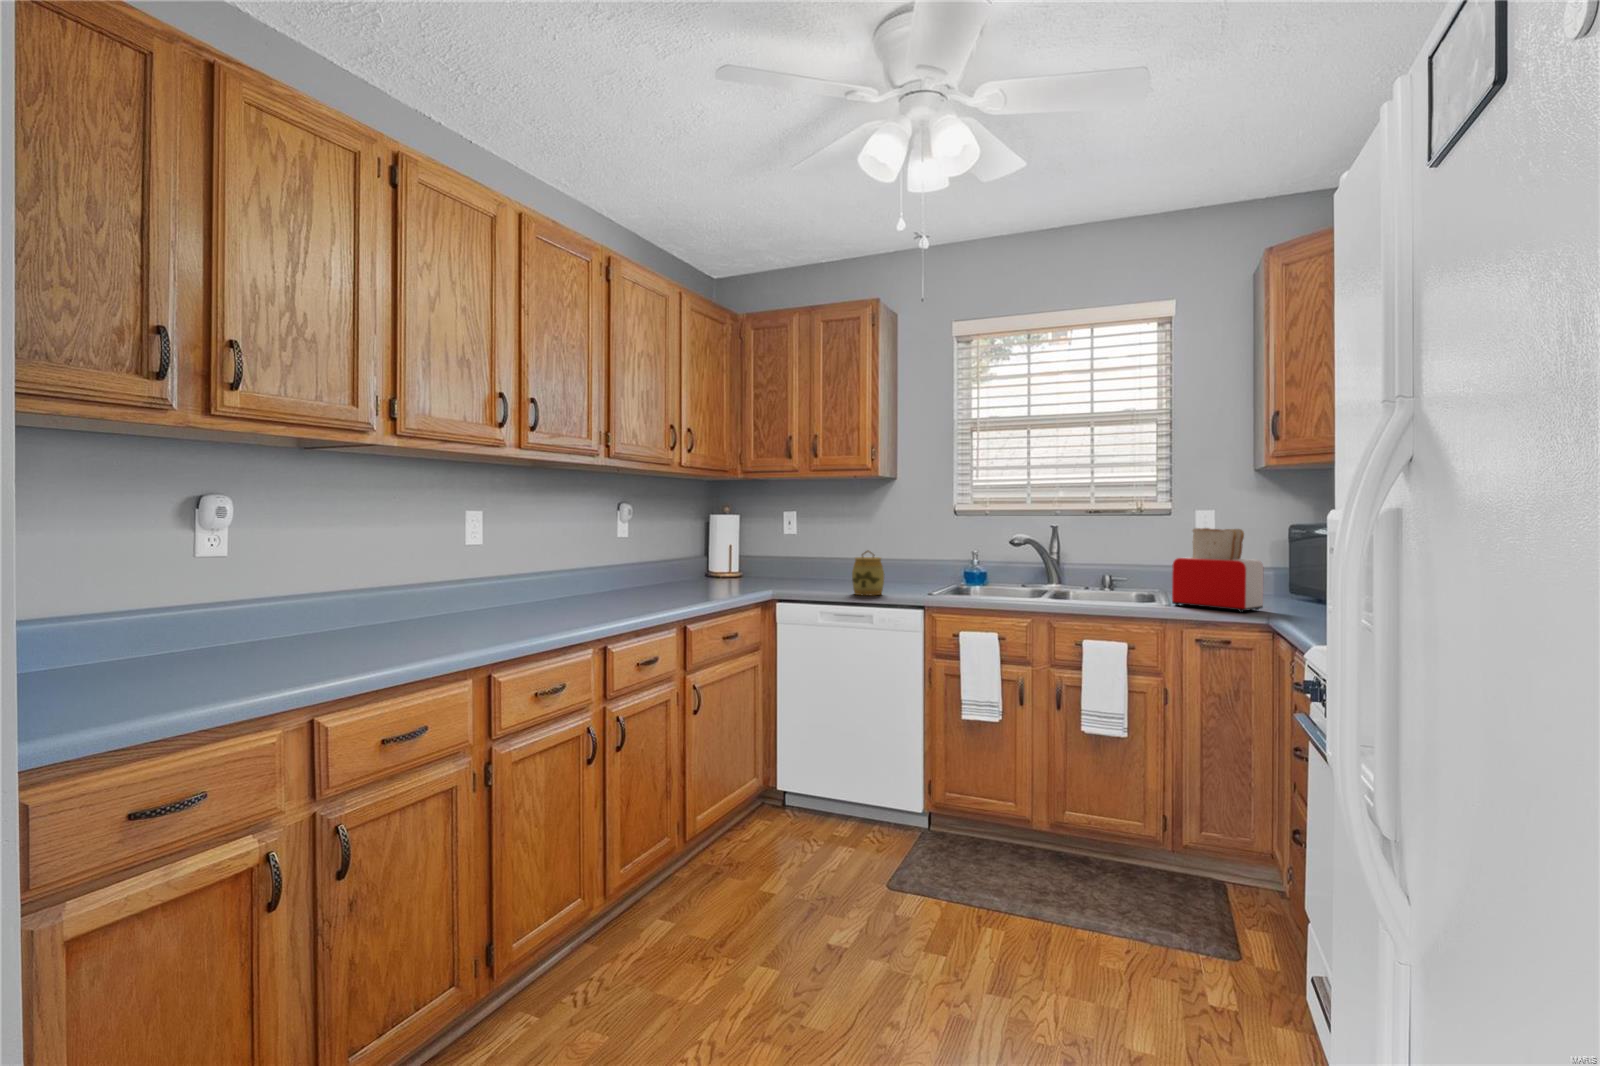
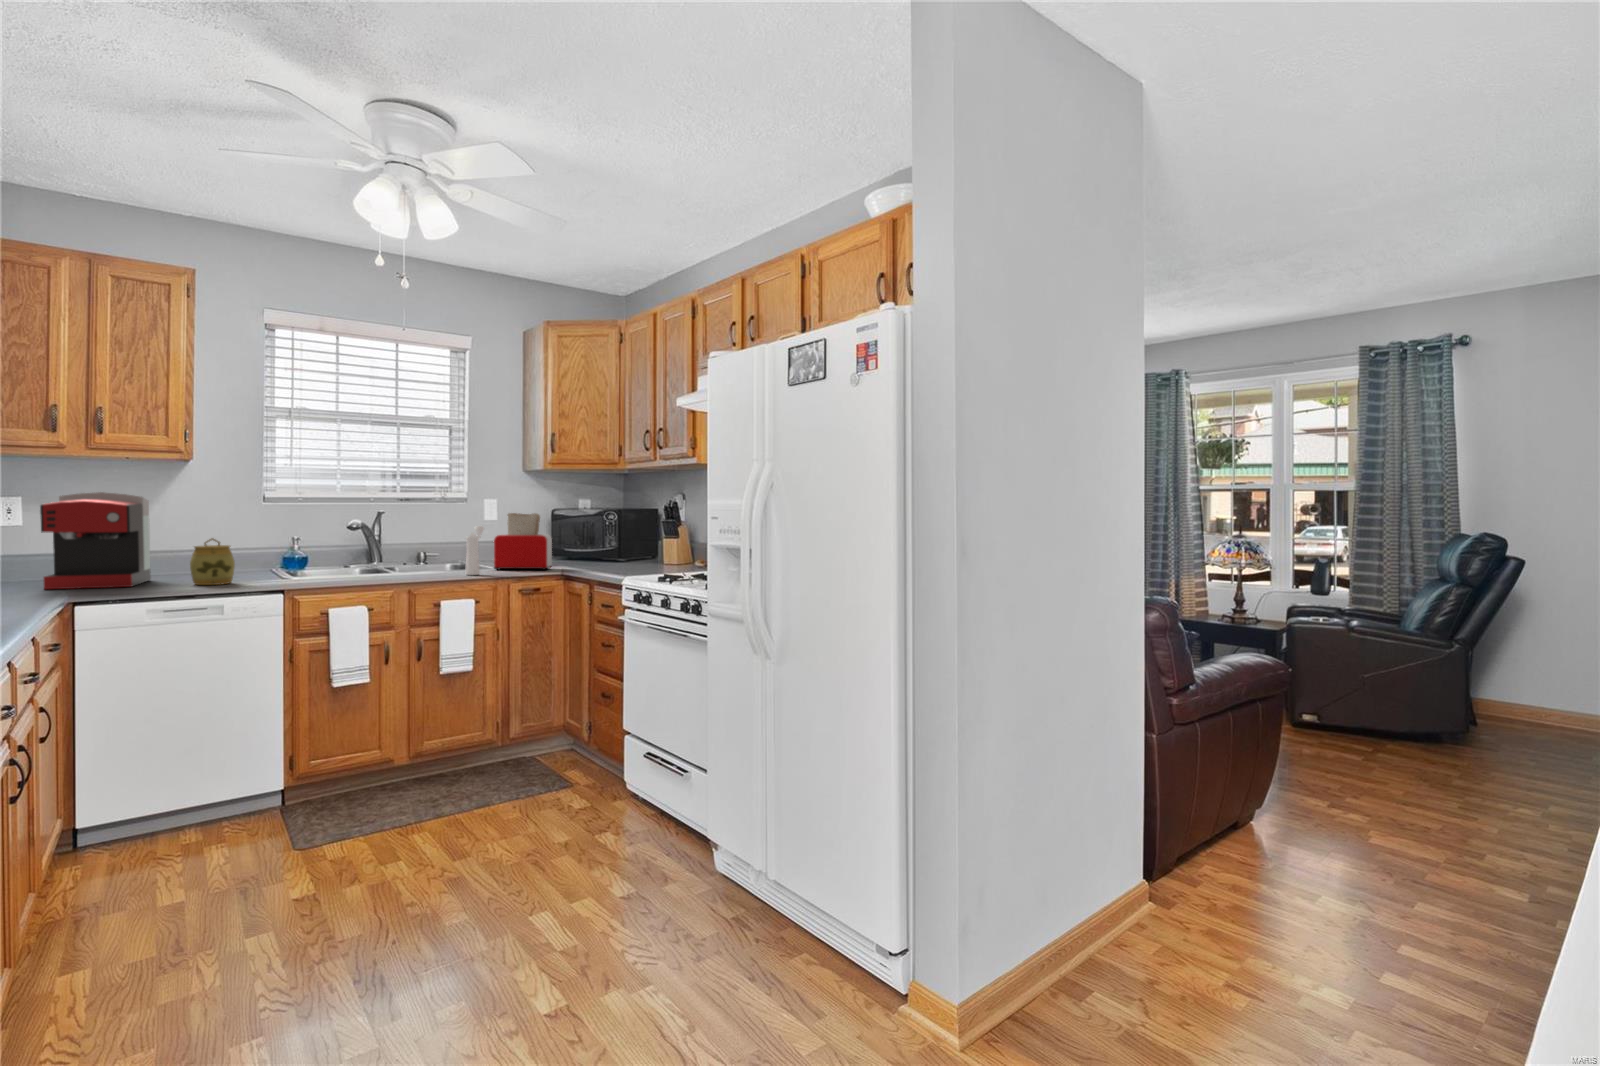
coffee maker: none [765,508,846,591] -> present [40,492,151,589]
pepper mill: none [1115,545,1150,610] -> present [466,526,484,575]

